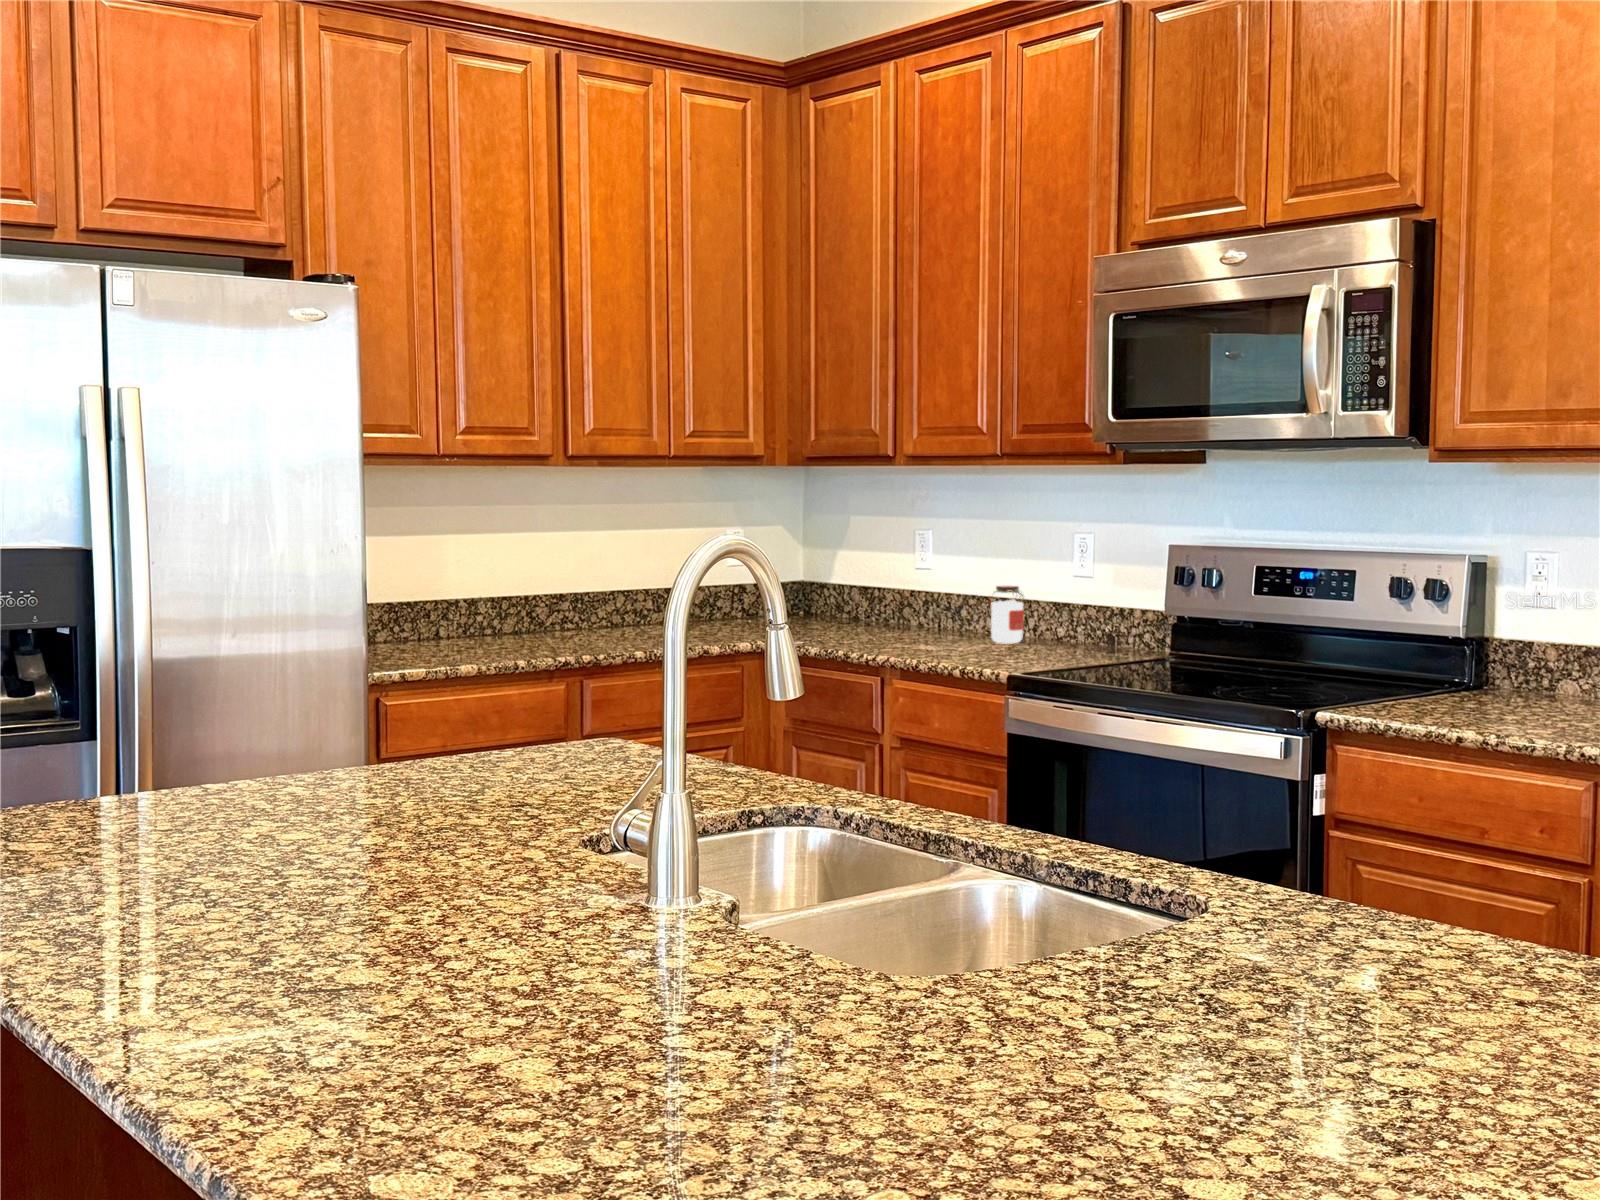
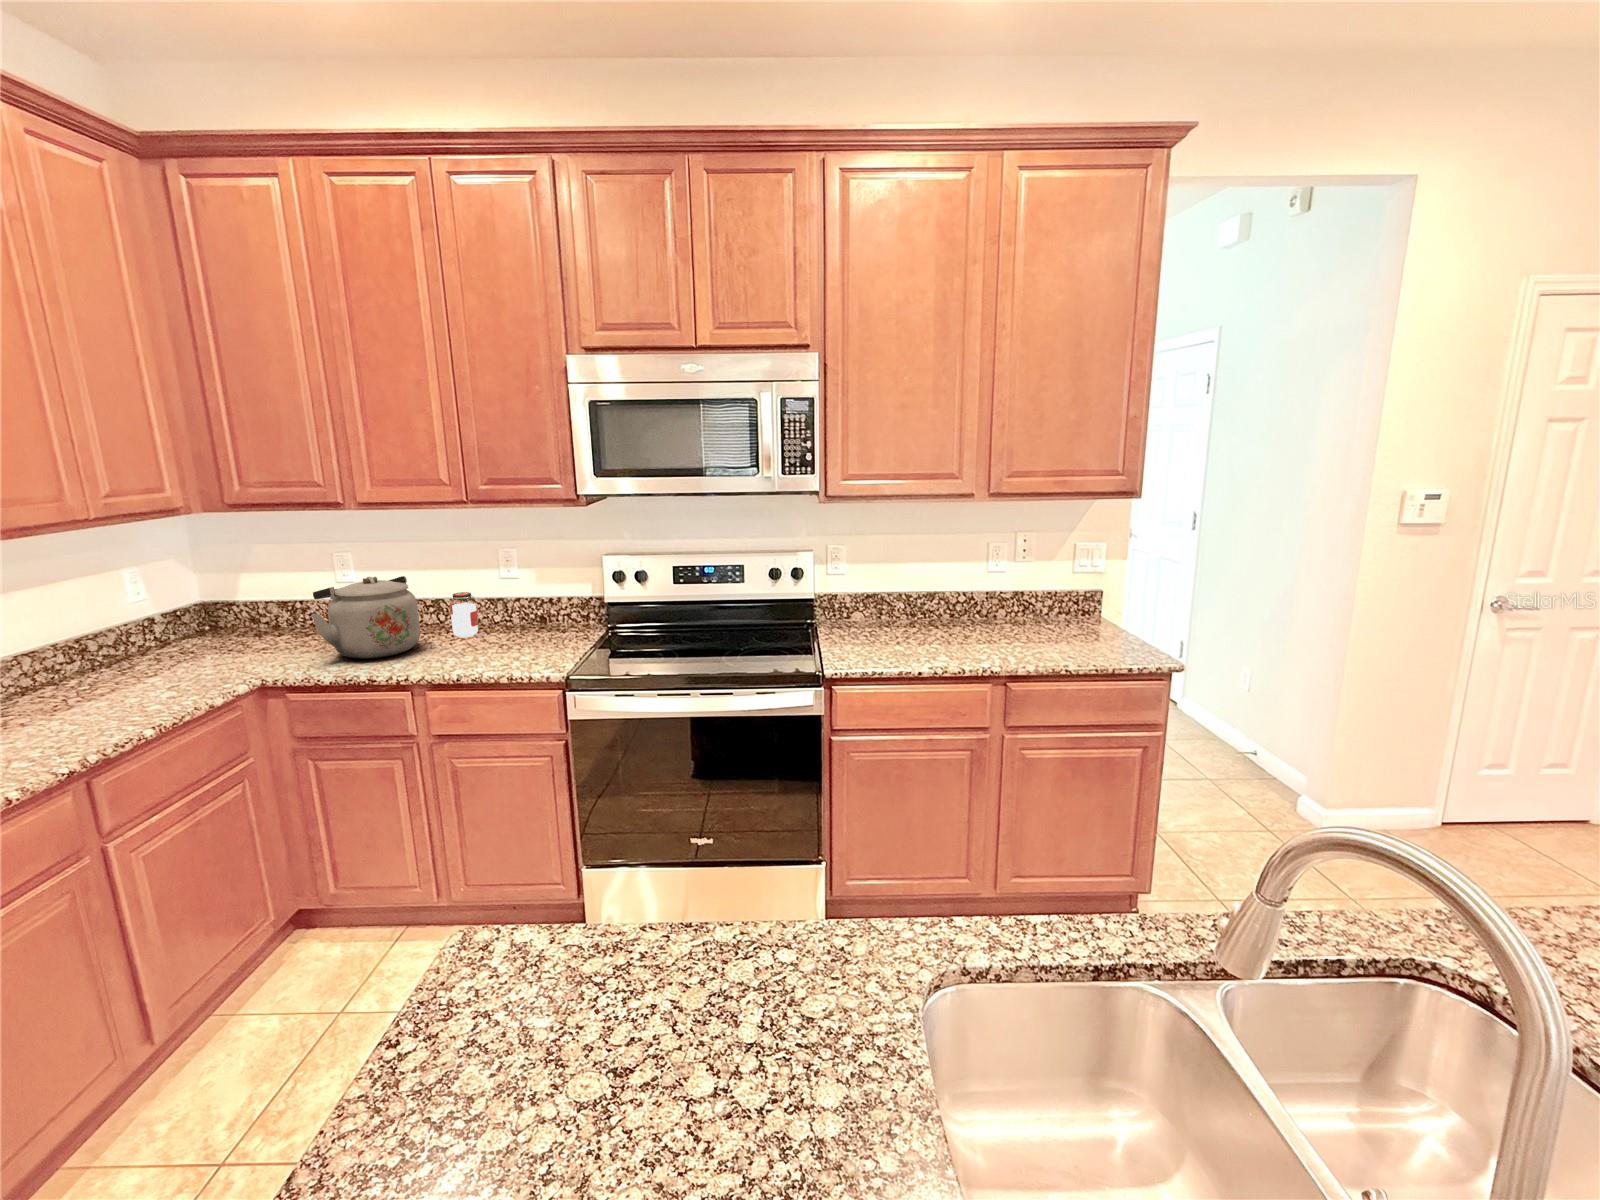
kettle: none [830,548,948,644] -> present [311,576,420,658]

